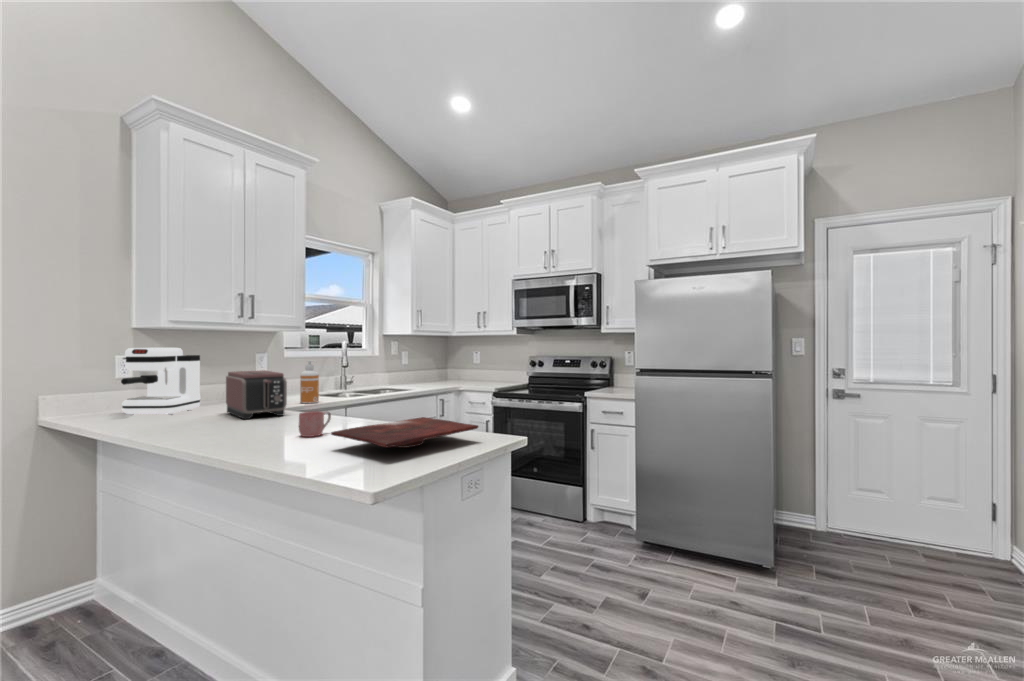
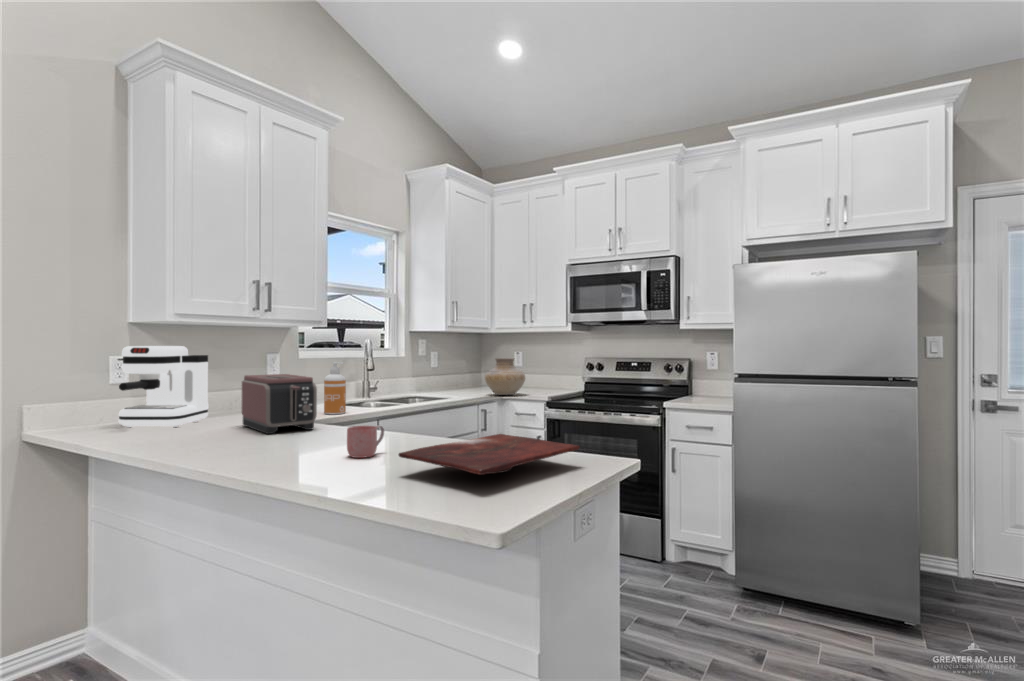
vase: none [444,356,477,387] -> present [485,358,525,395]

